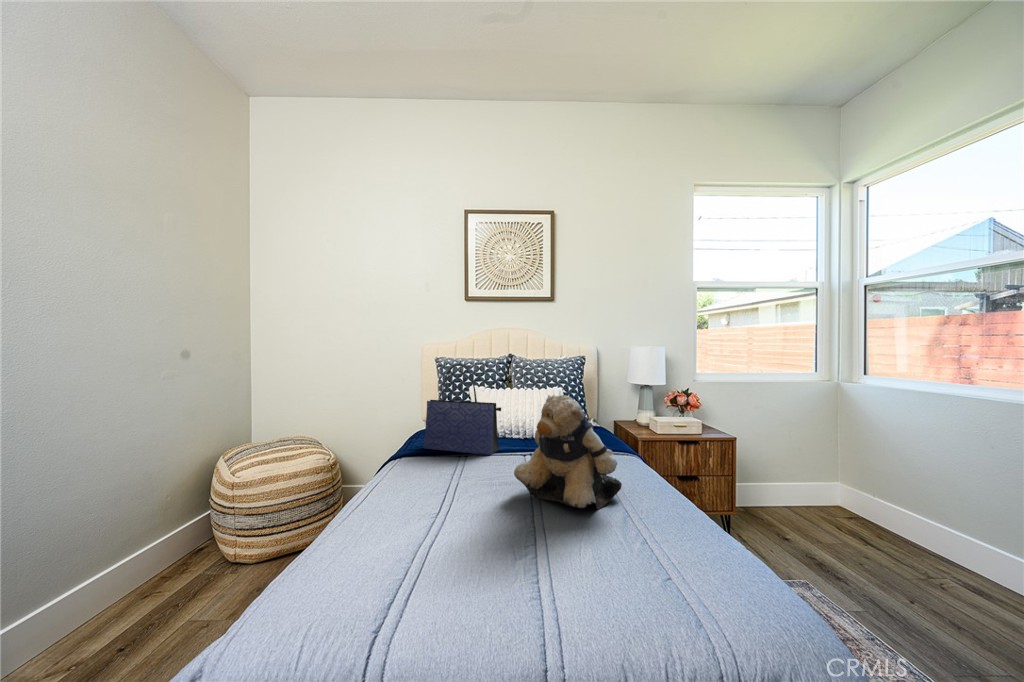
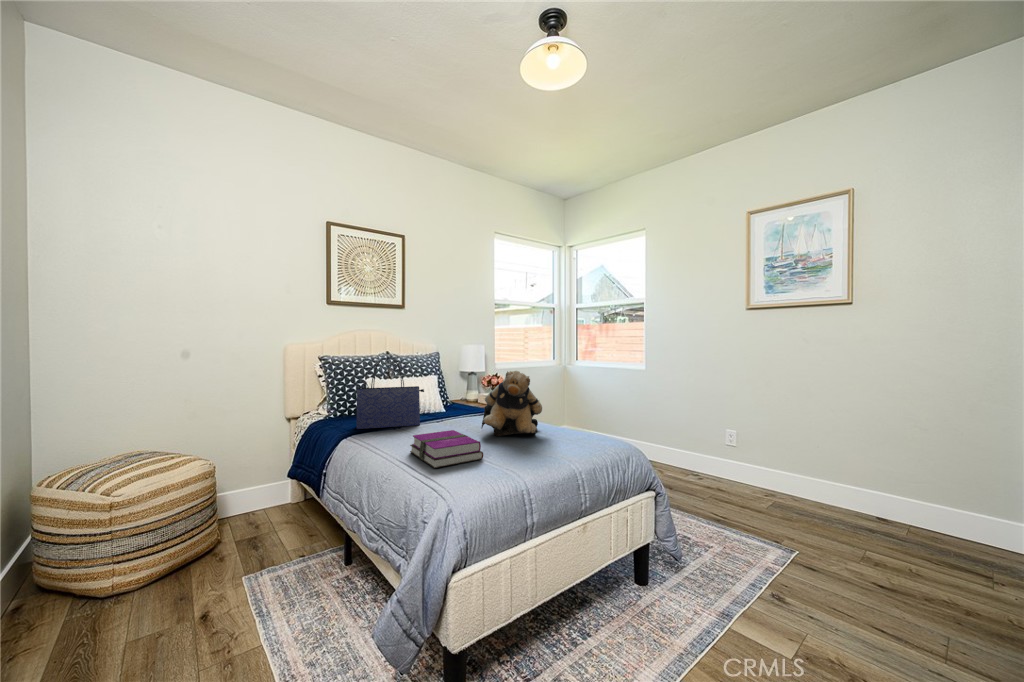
hardback book: none [356,476,461,539] -> present [410,430,483,468]

